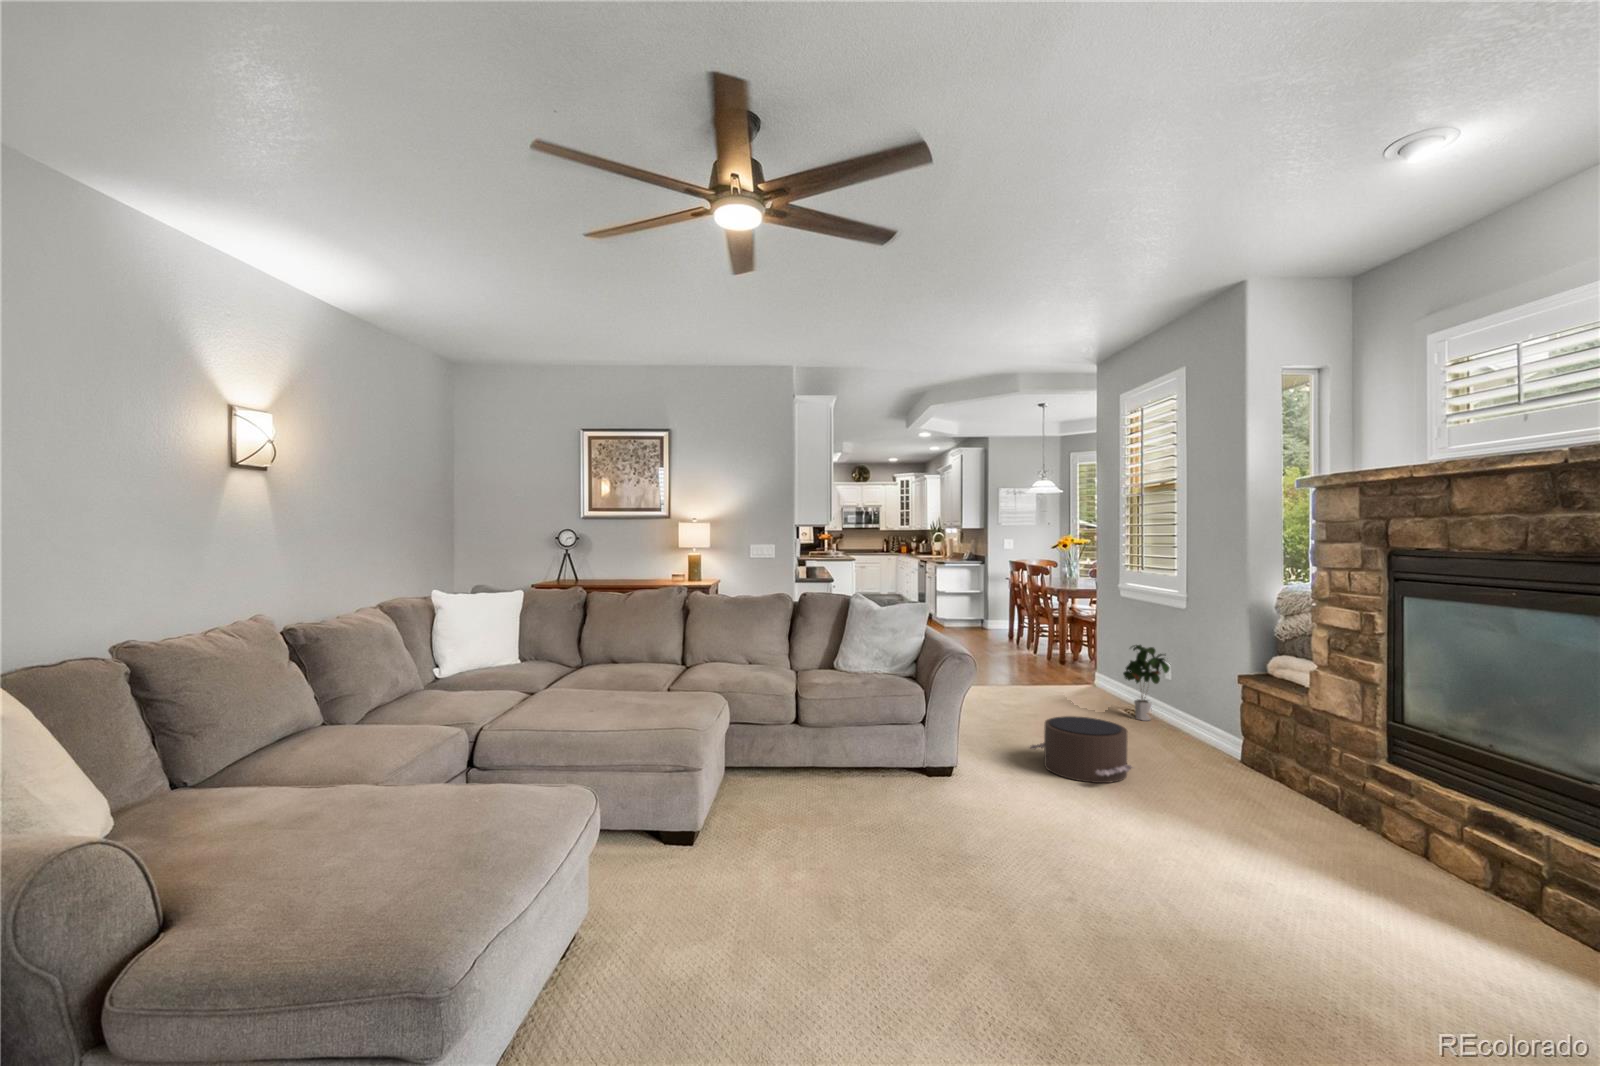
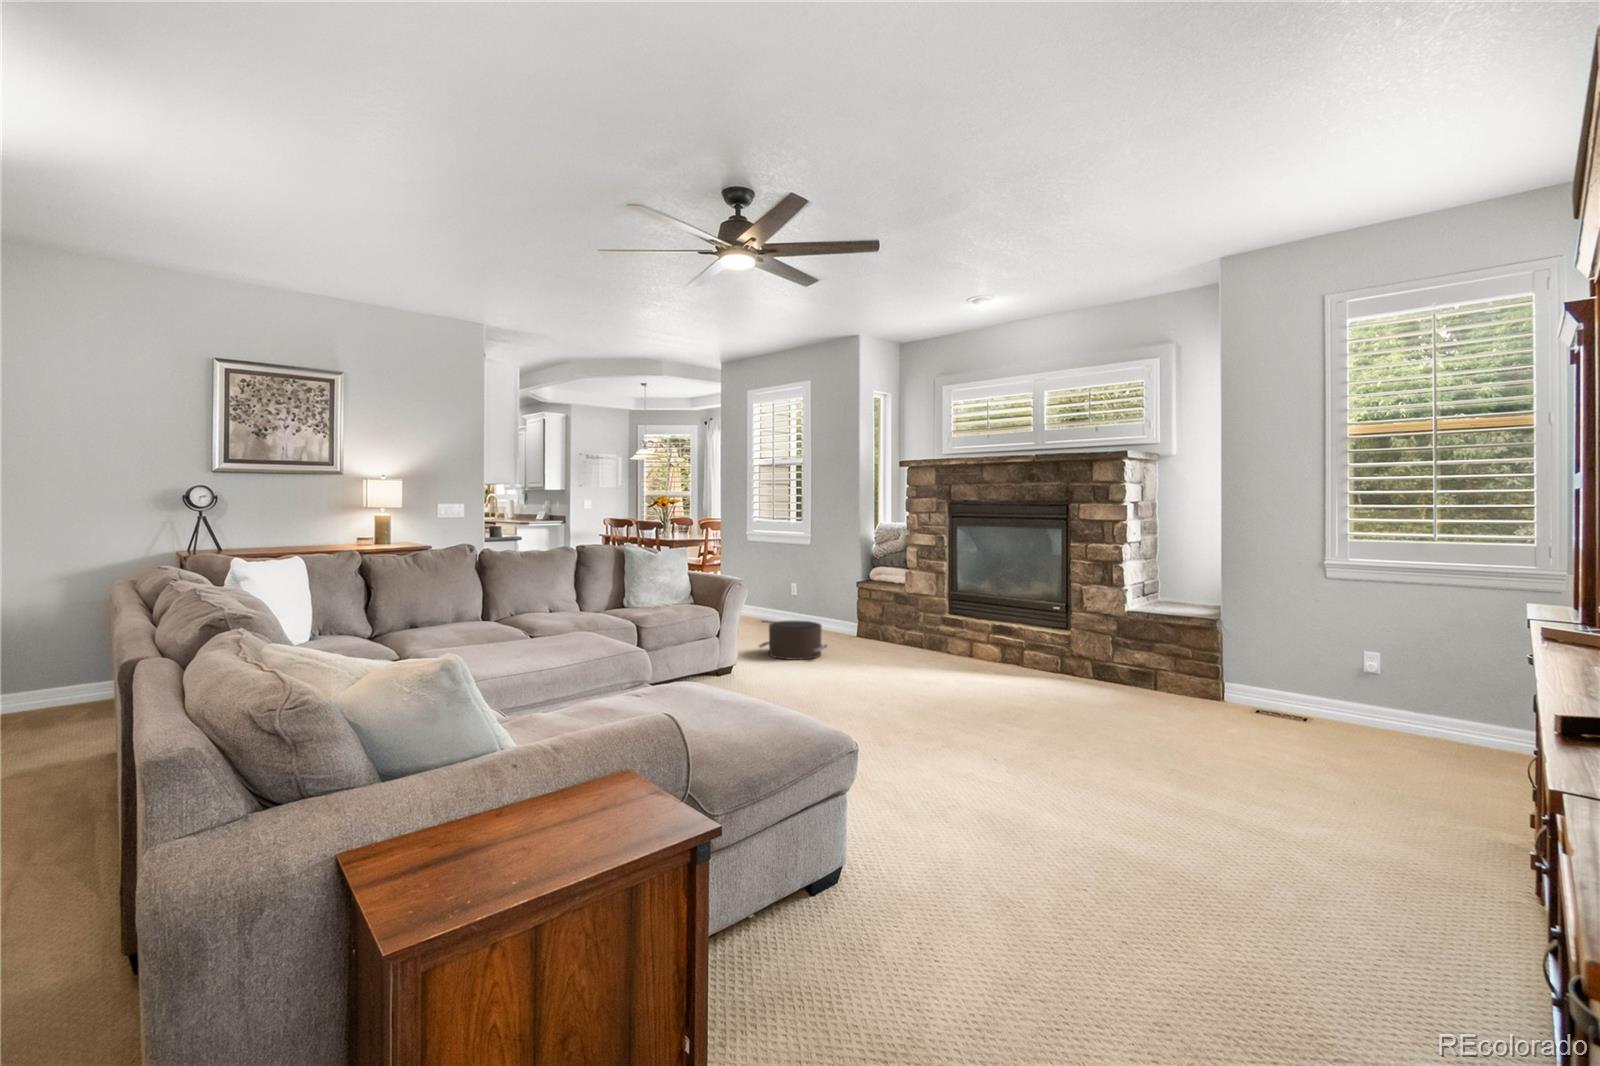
potted plant: present [1123,645,1171,721] -> none [763,574,803,627]

